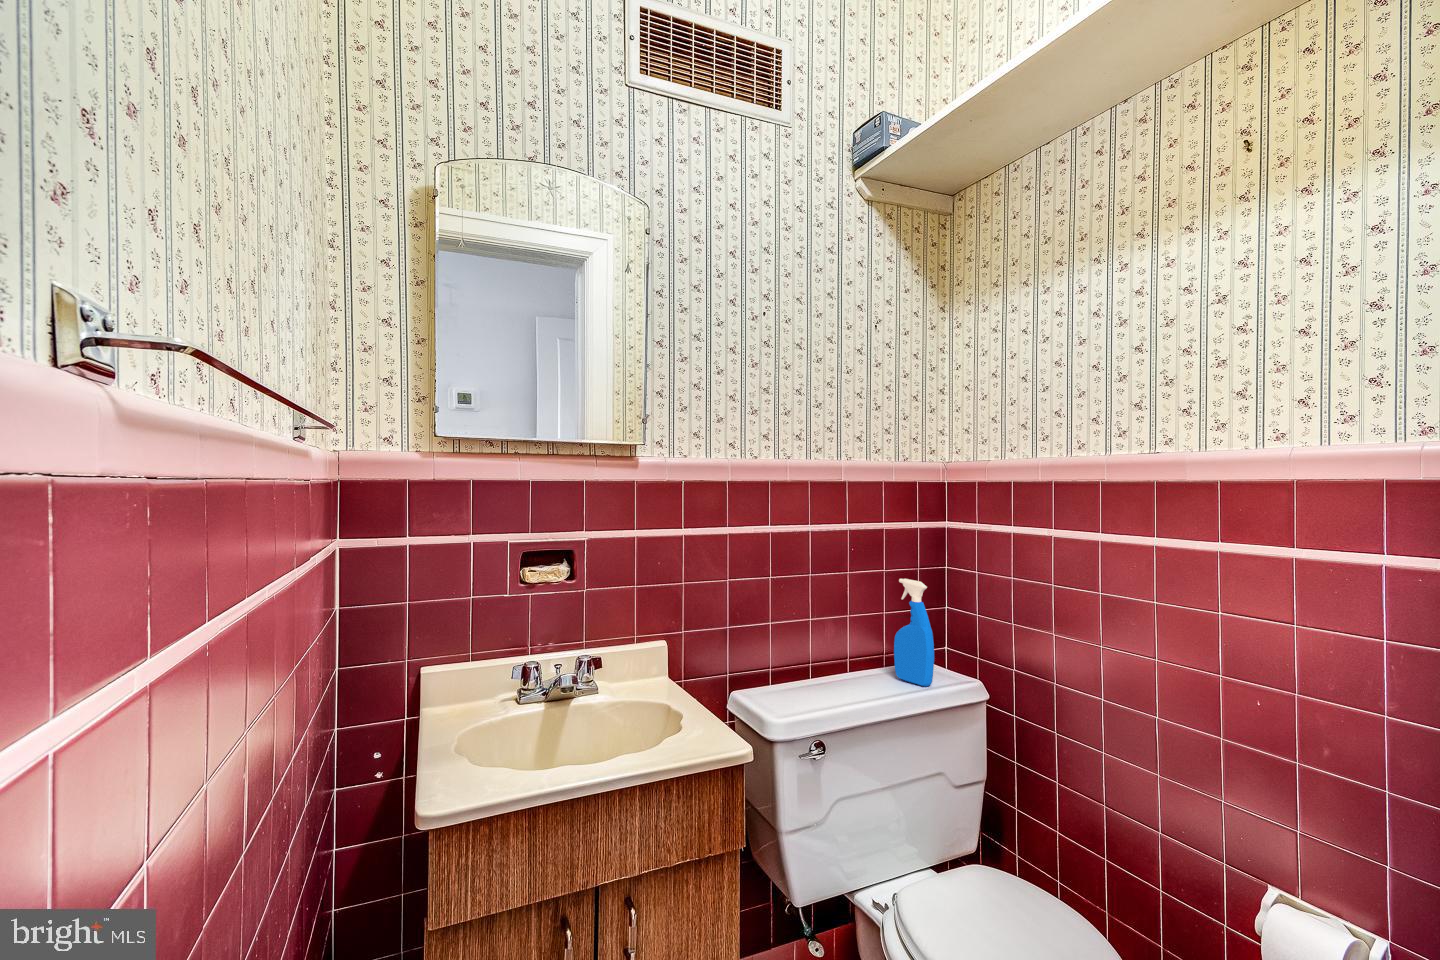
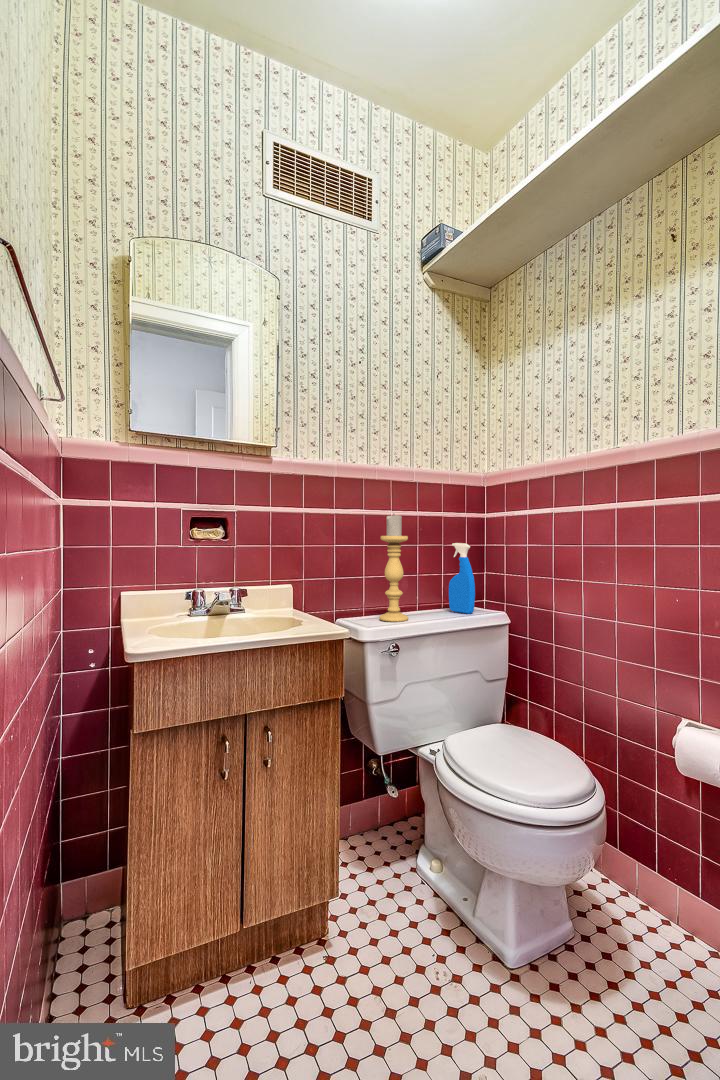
candle holder: none [794,543,836,706] -> present [379,515,408,622]

